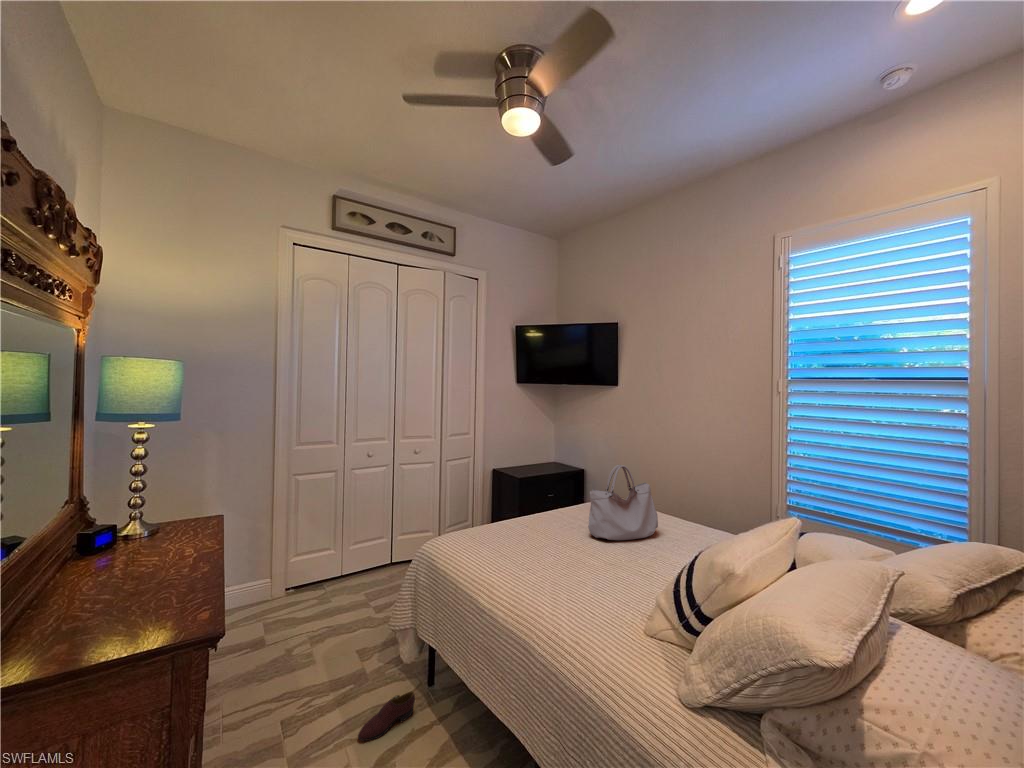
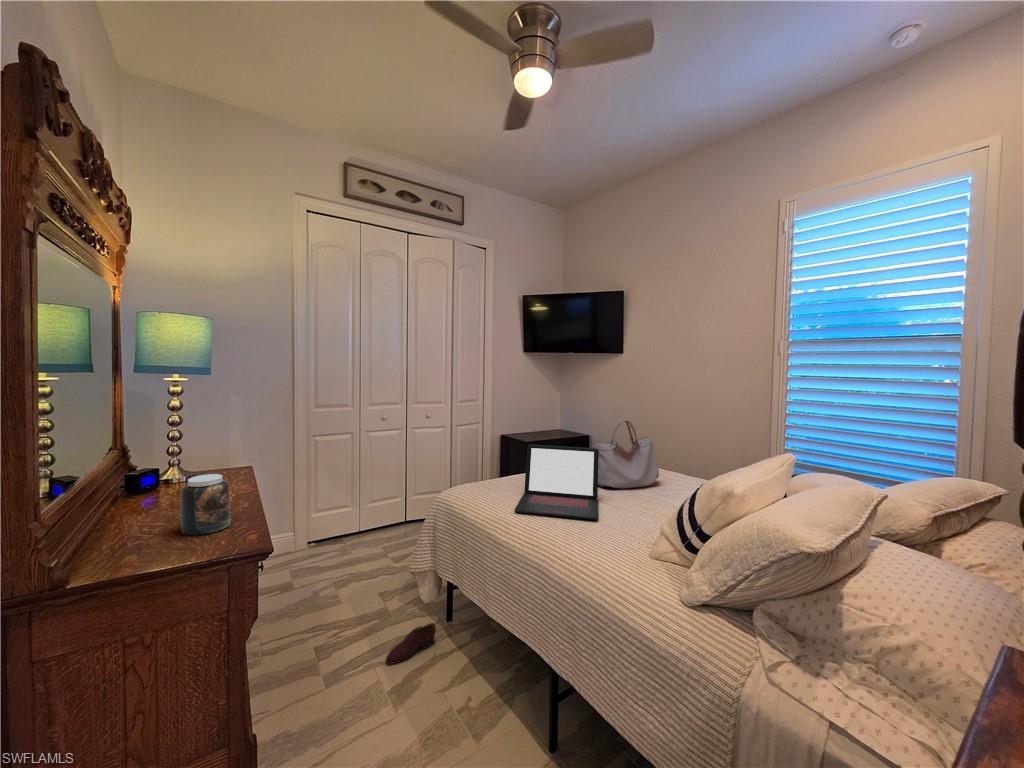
laptop: none [501,494,592,583] -> present [515,444,599,520]
jar: none [124,544,182,617] -> present [181,474,230,536]

